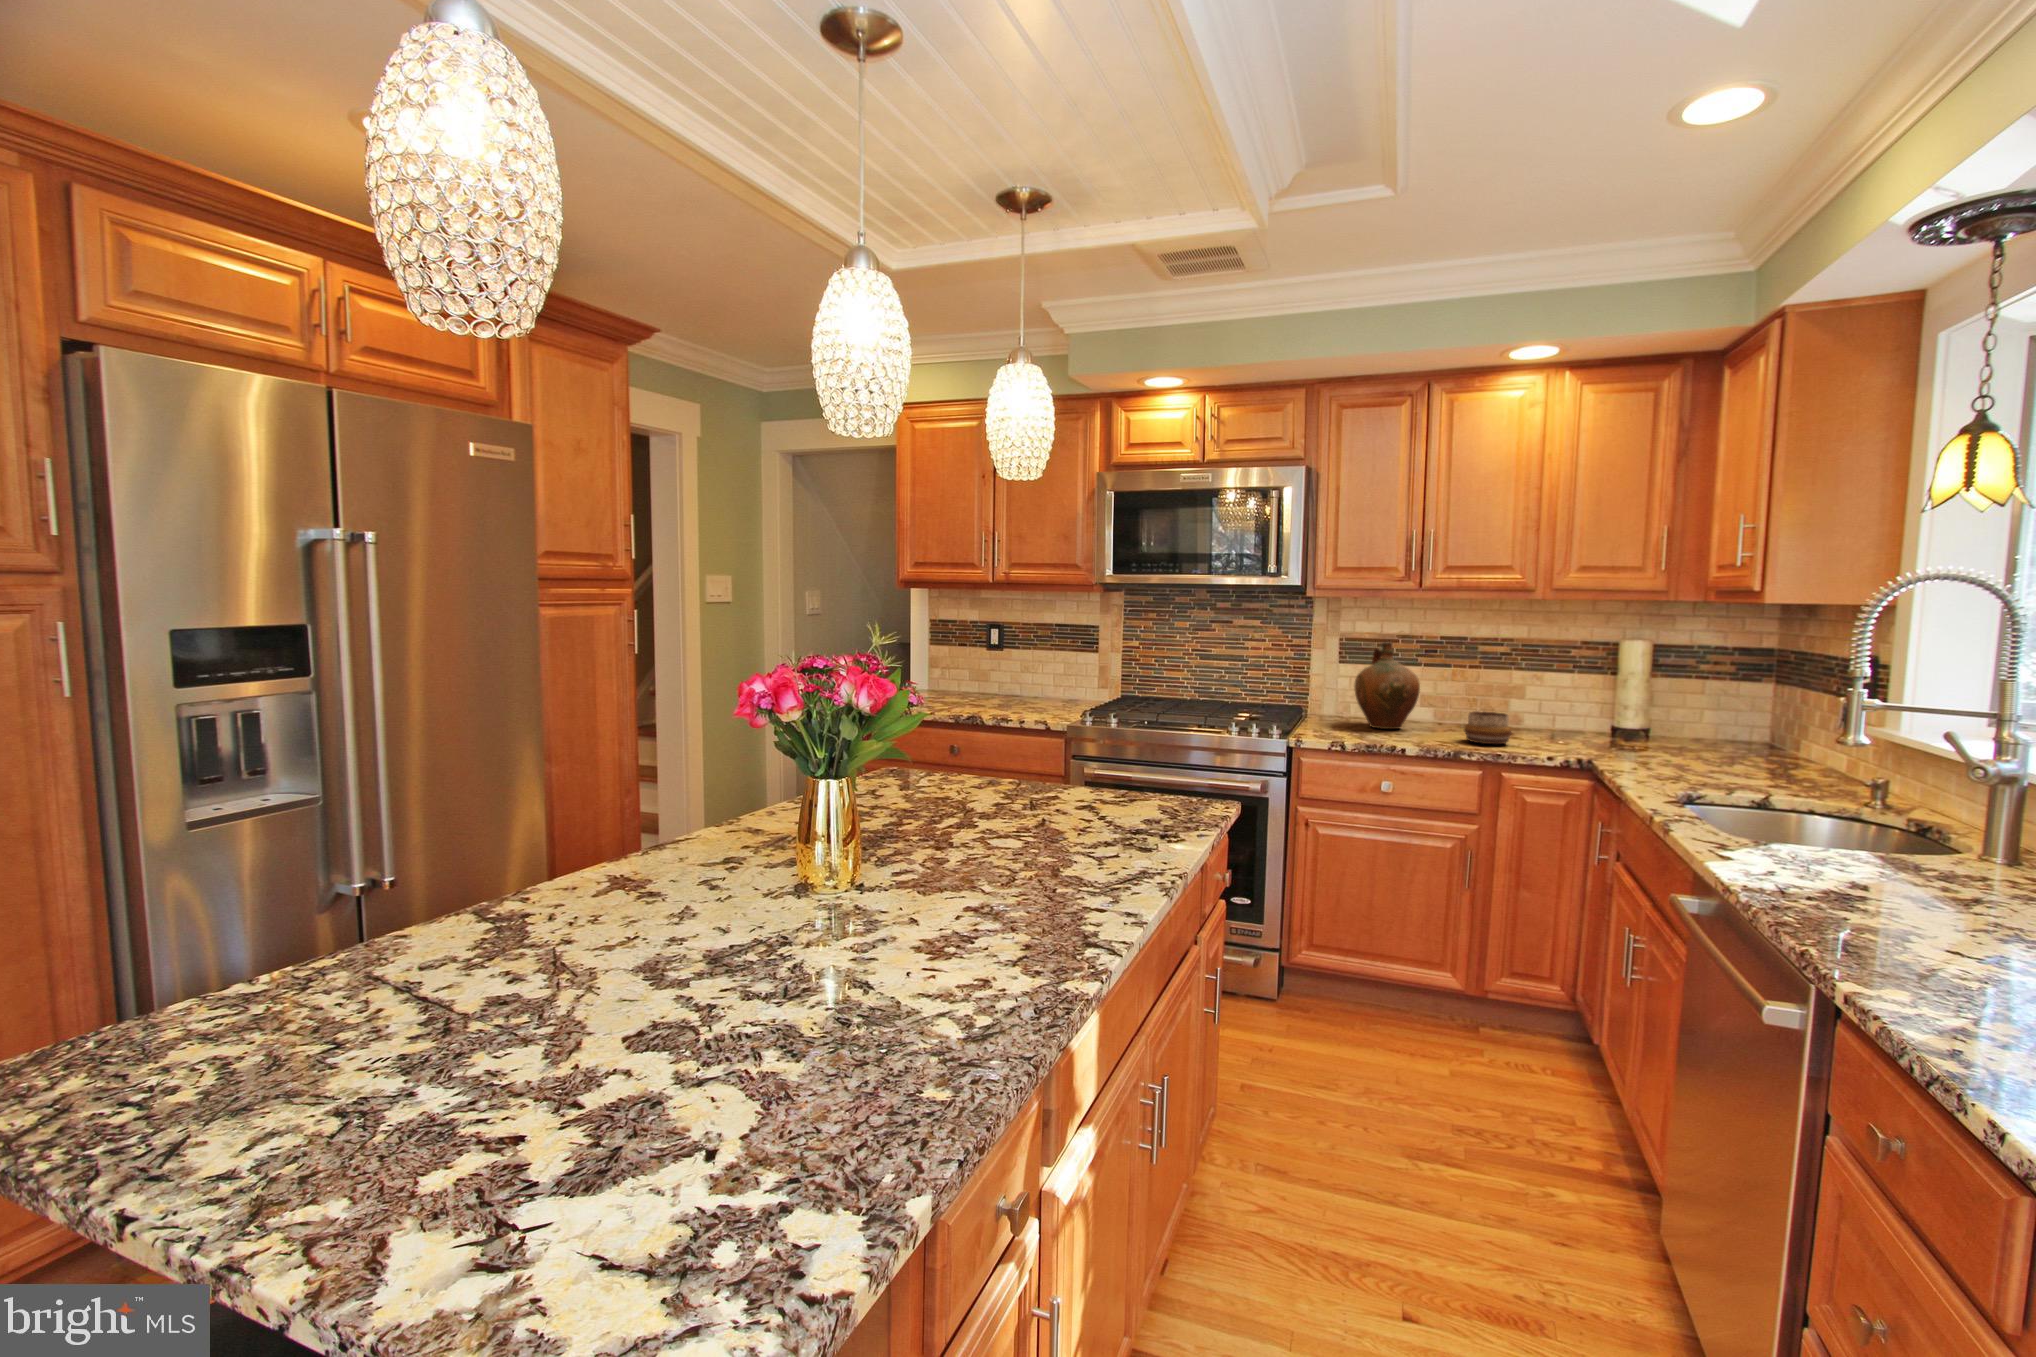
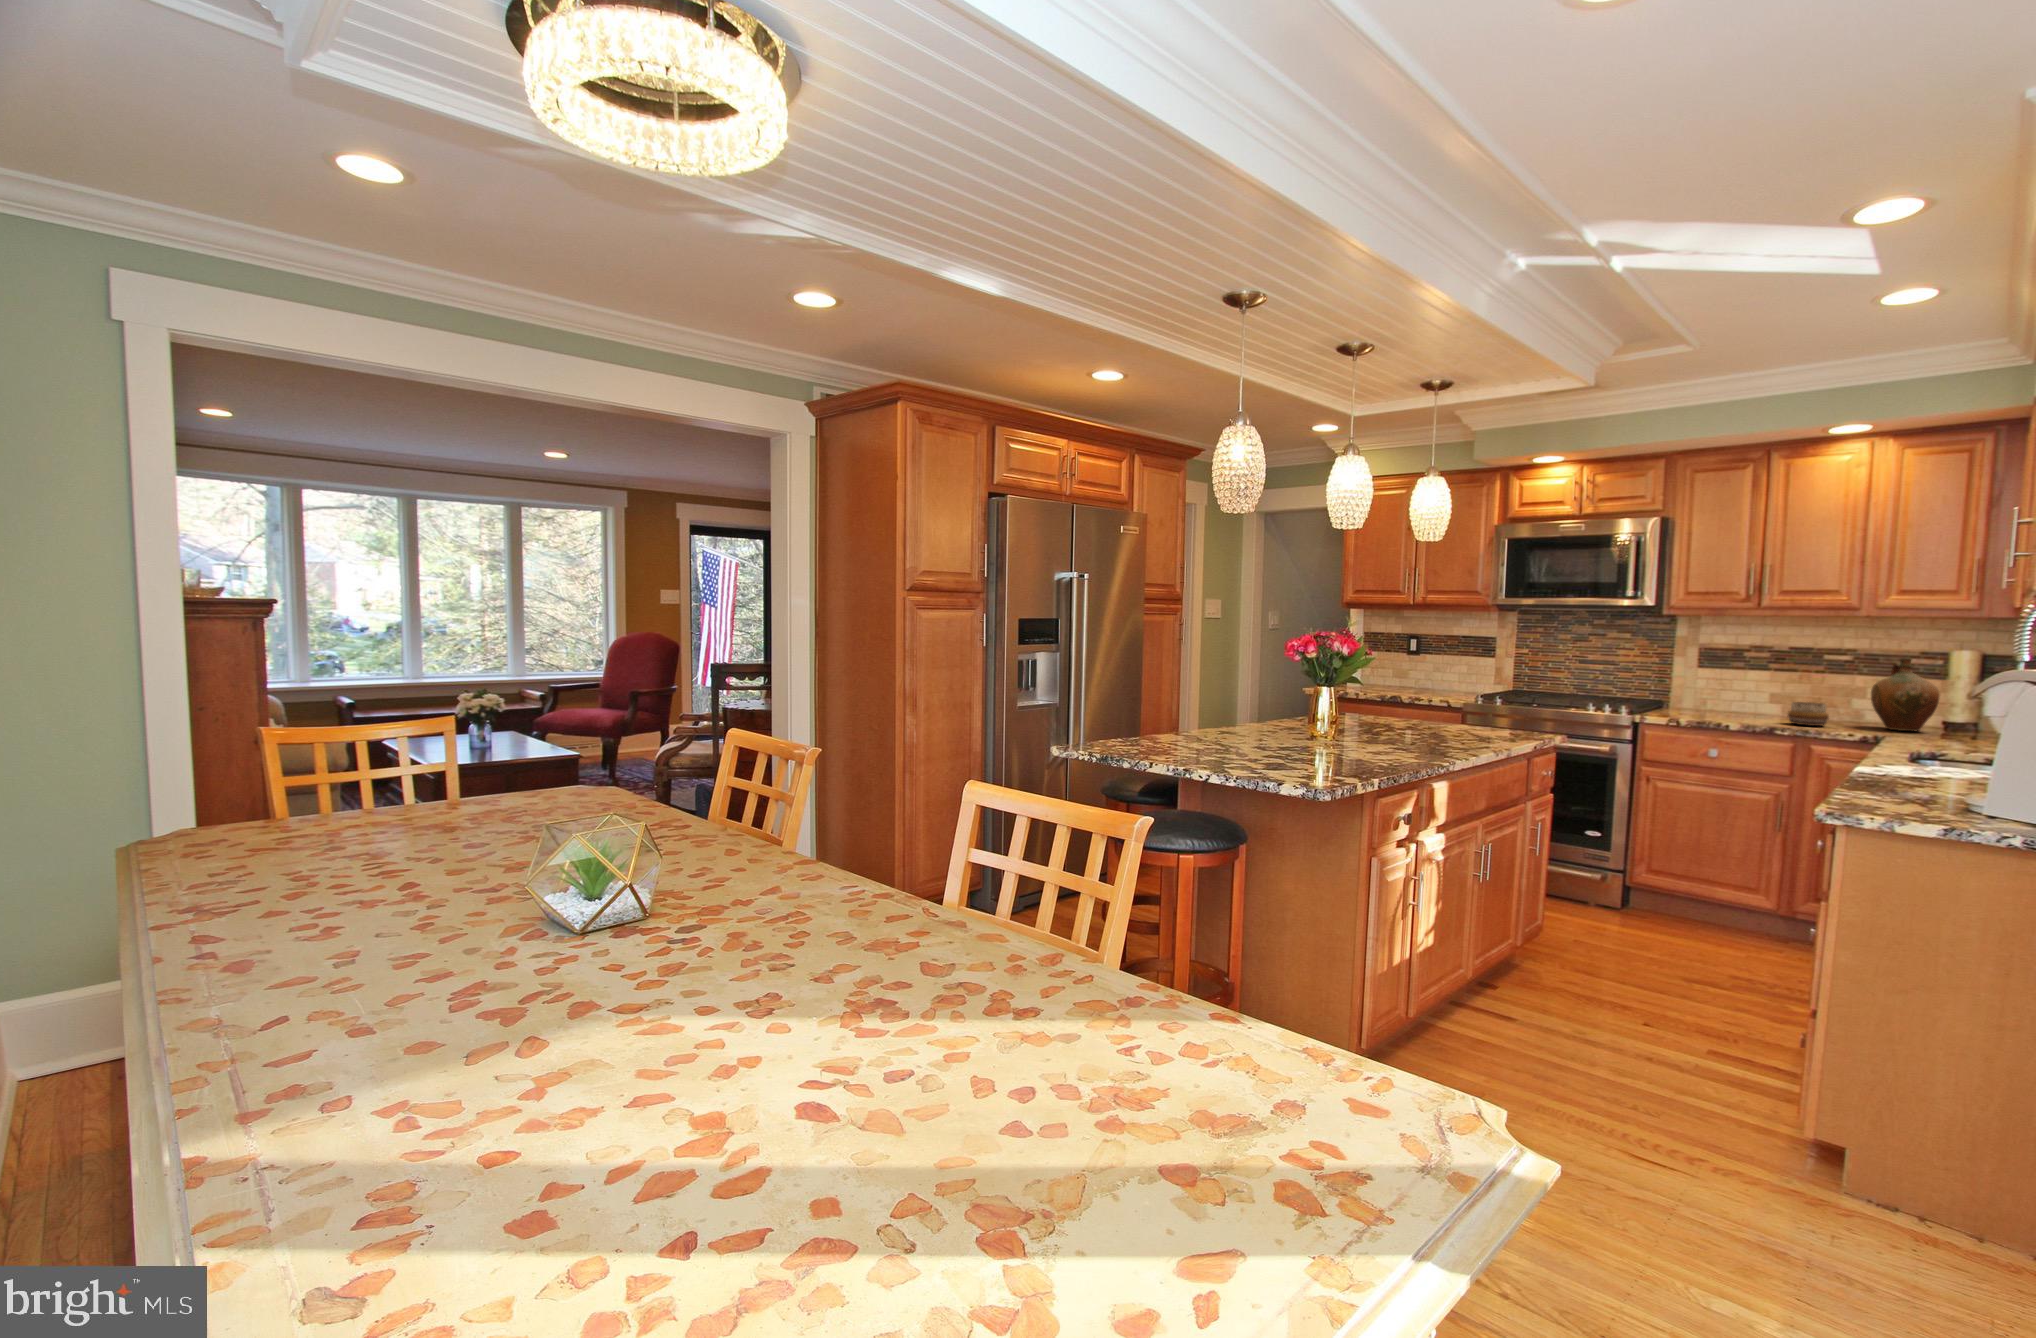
ceramic jug: present [1354,643,1420,729] -> present [1871,658,1940,731]

